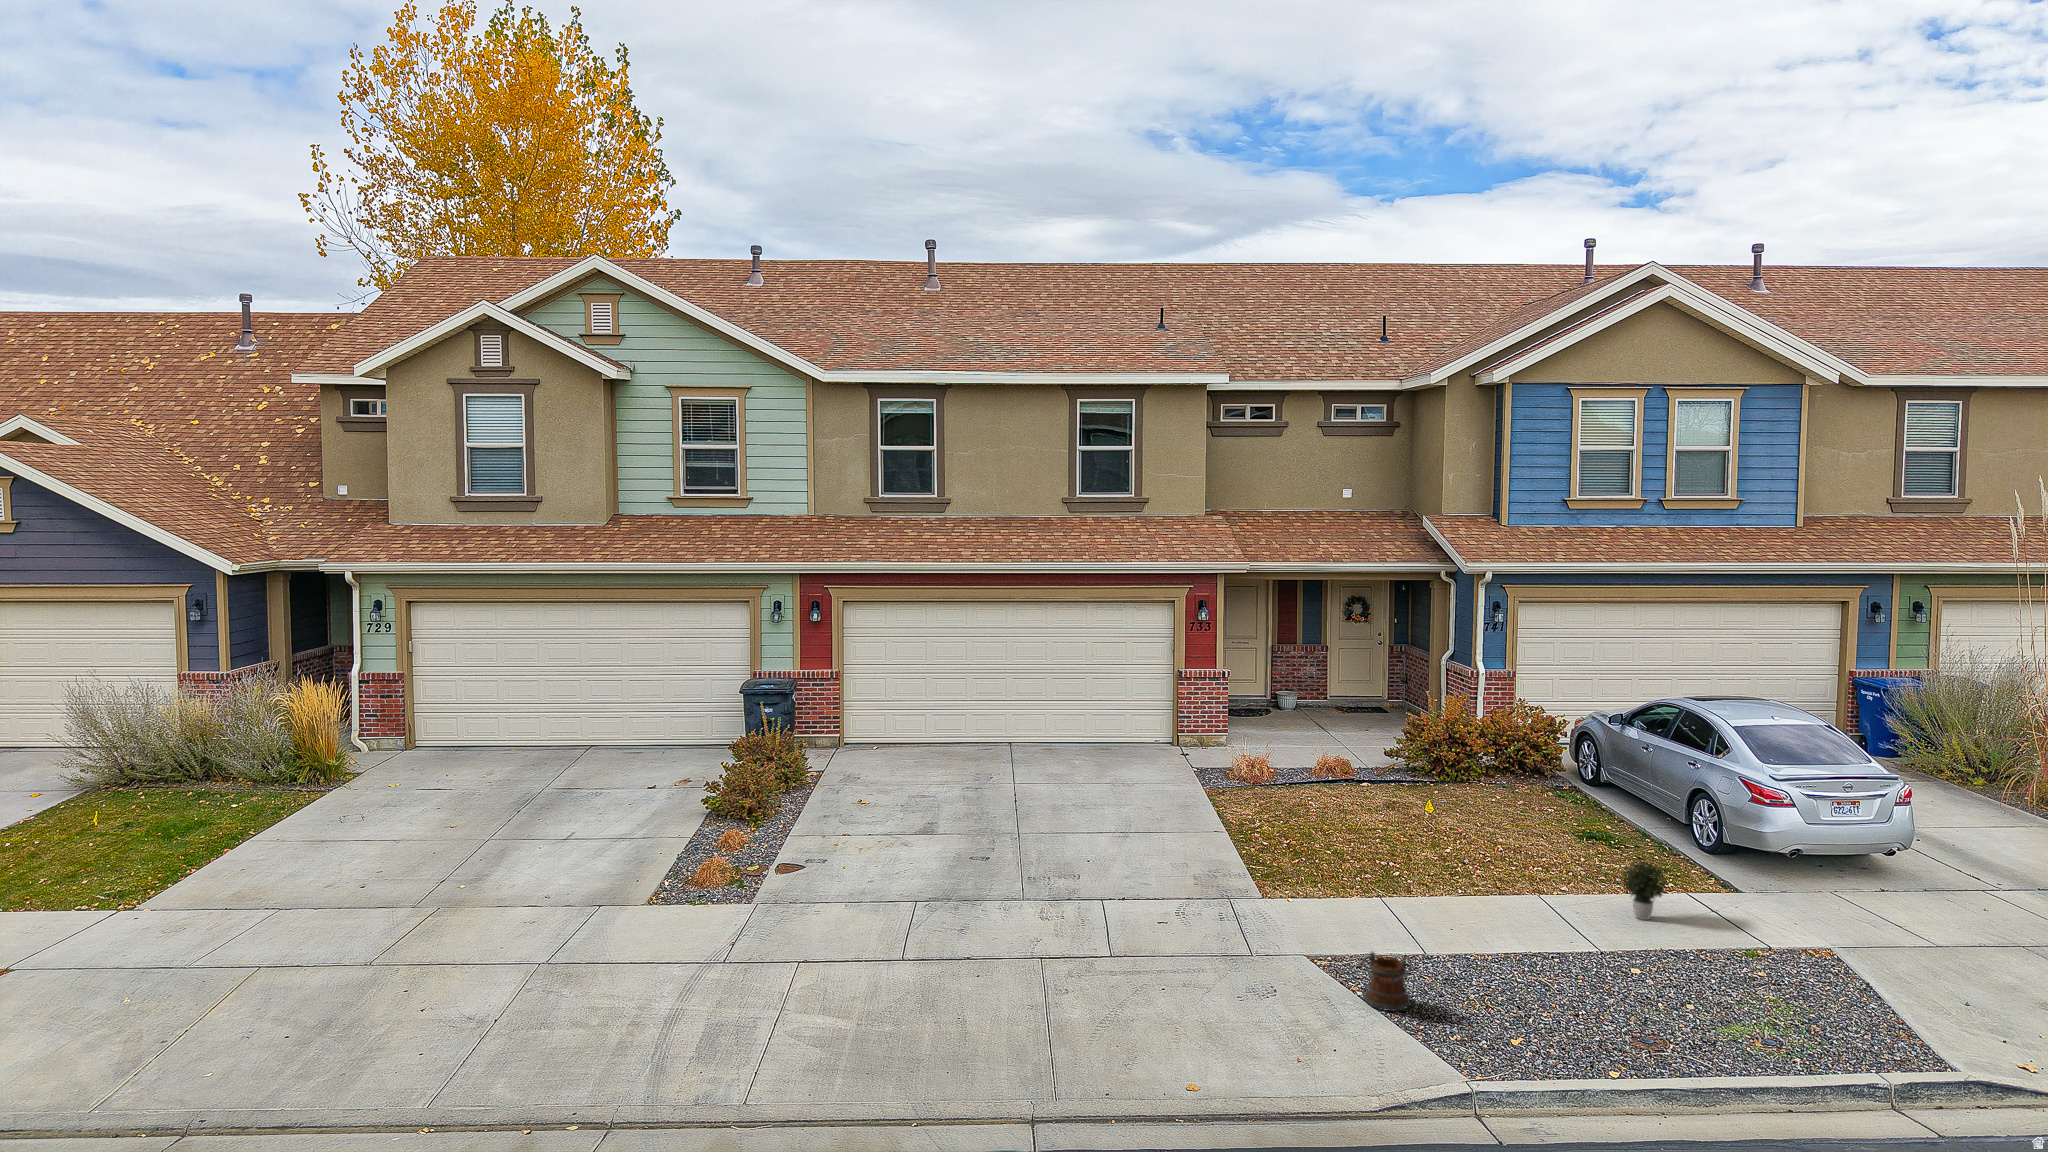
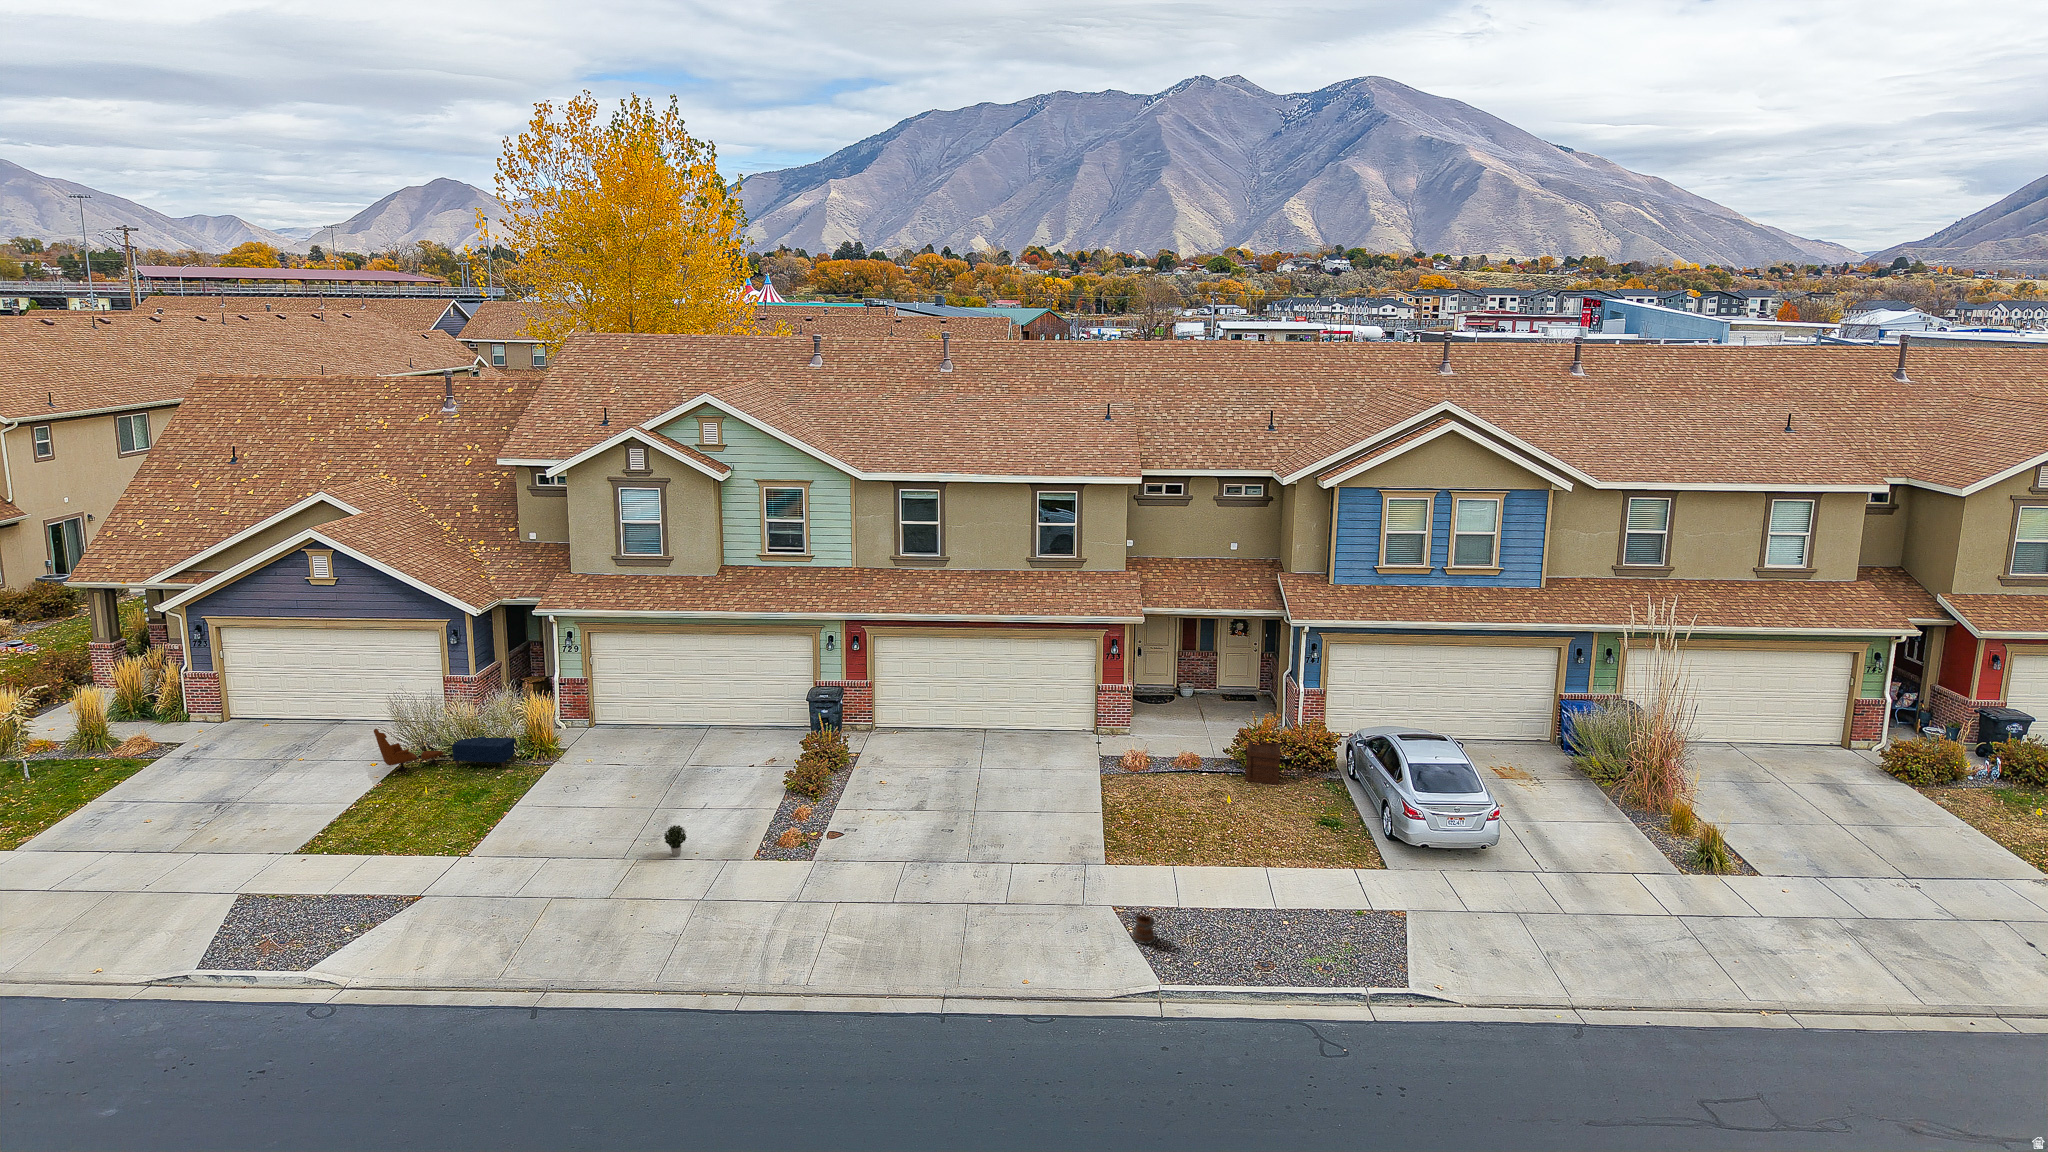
lounge chair: none [28,732,155,812] -> present [374,729,444,776]
wooden crate: none [1424,732,1485,794] -> present [1245,741,1281,785]
bench: none [165,752,274,800] -> present [452,736,515,769]
potted plant: present [1623,862,1666,920] -> present [664,825,687,857]

